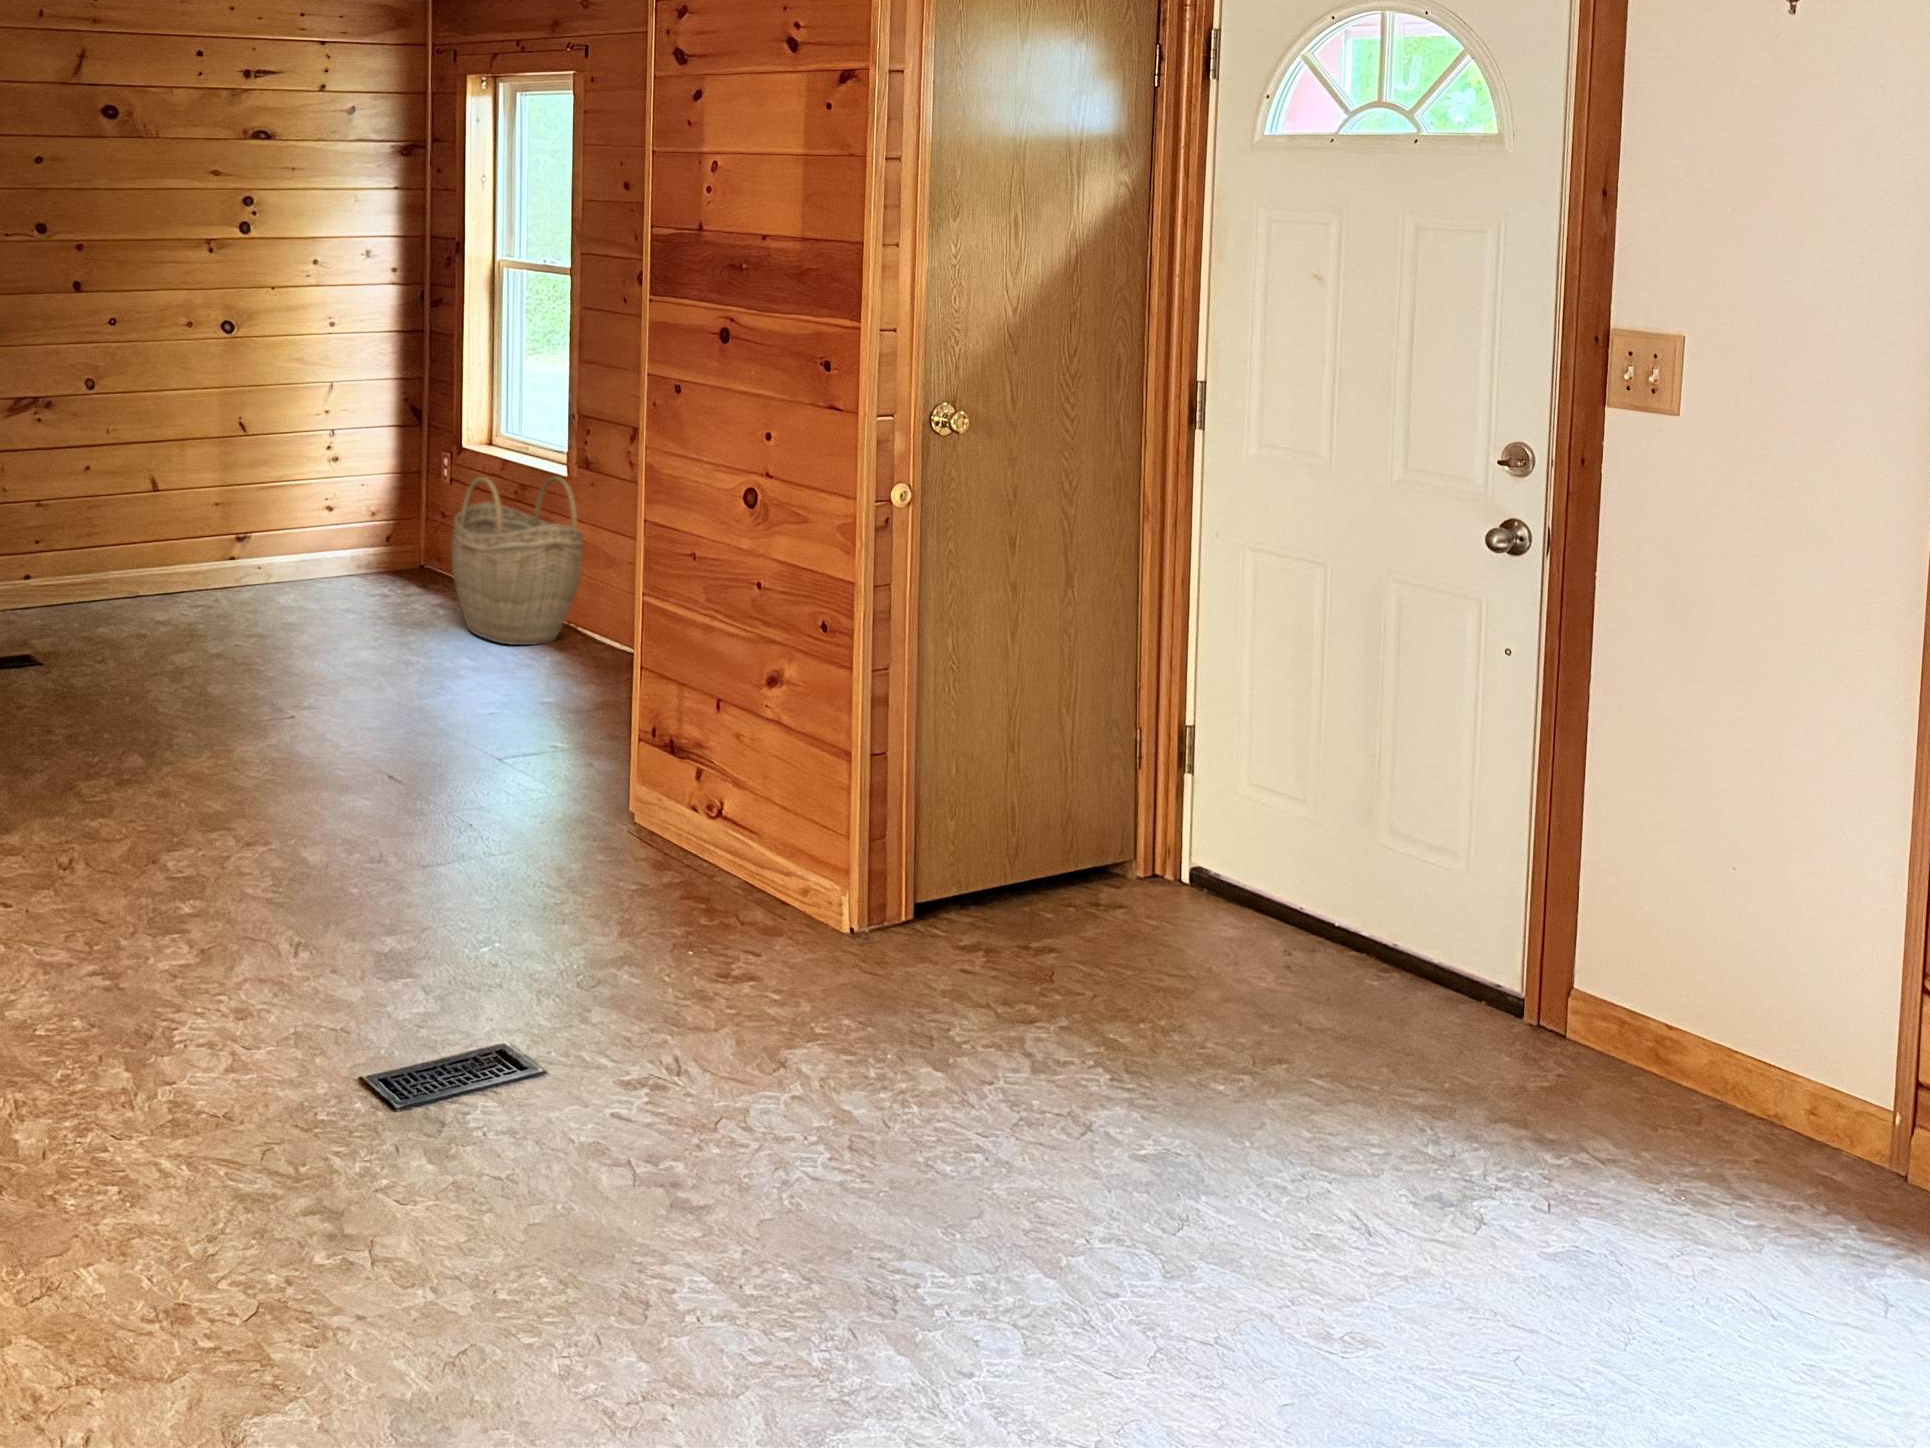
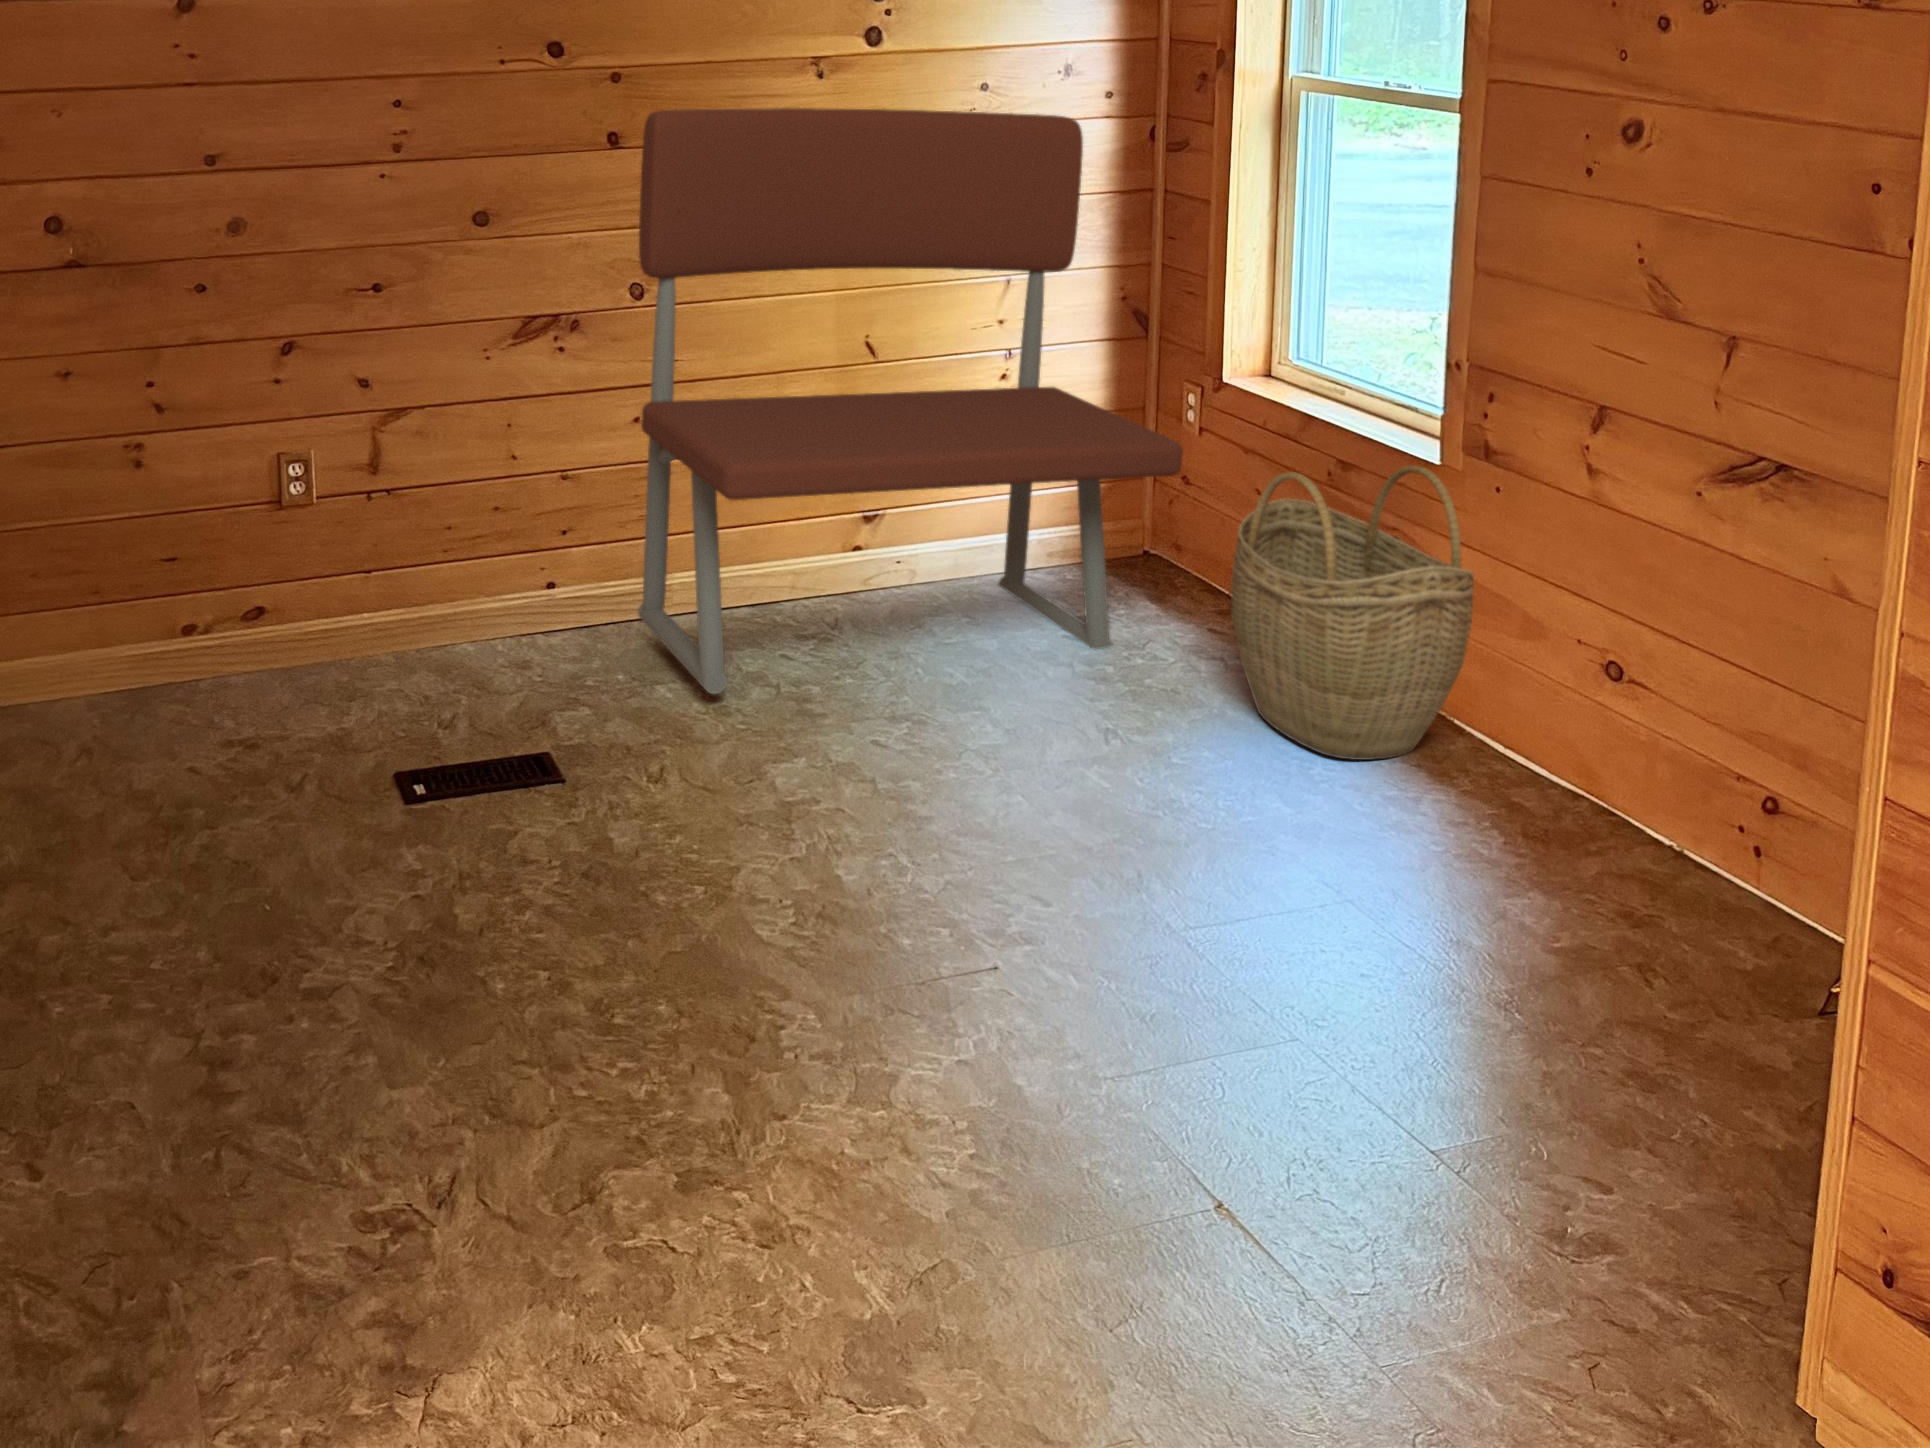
bench: none [85,267,427,627] -> present [638,108,1183,694]

